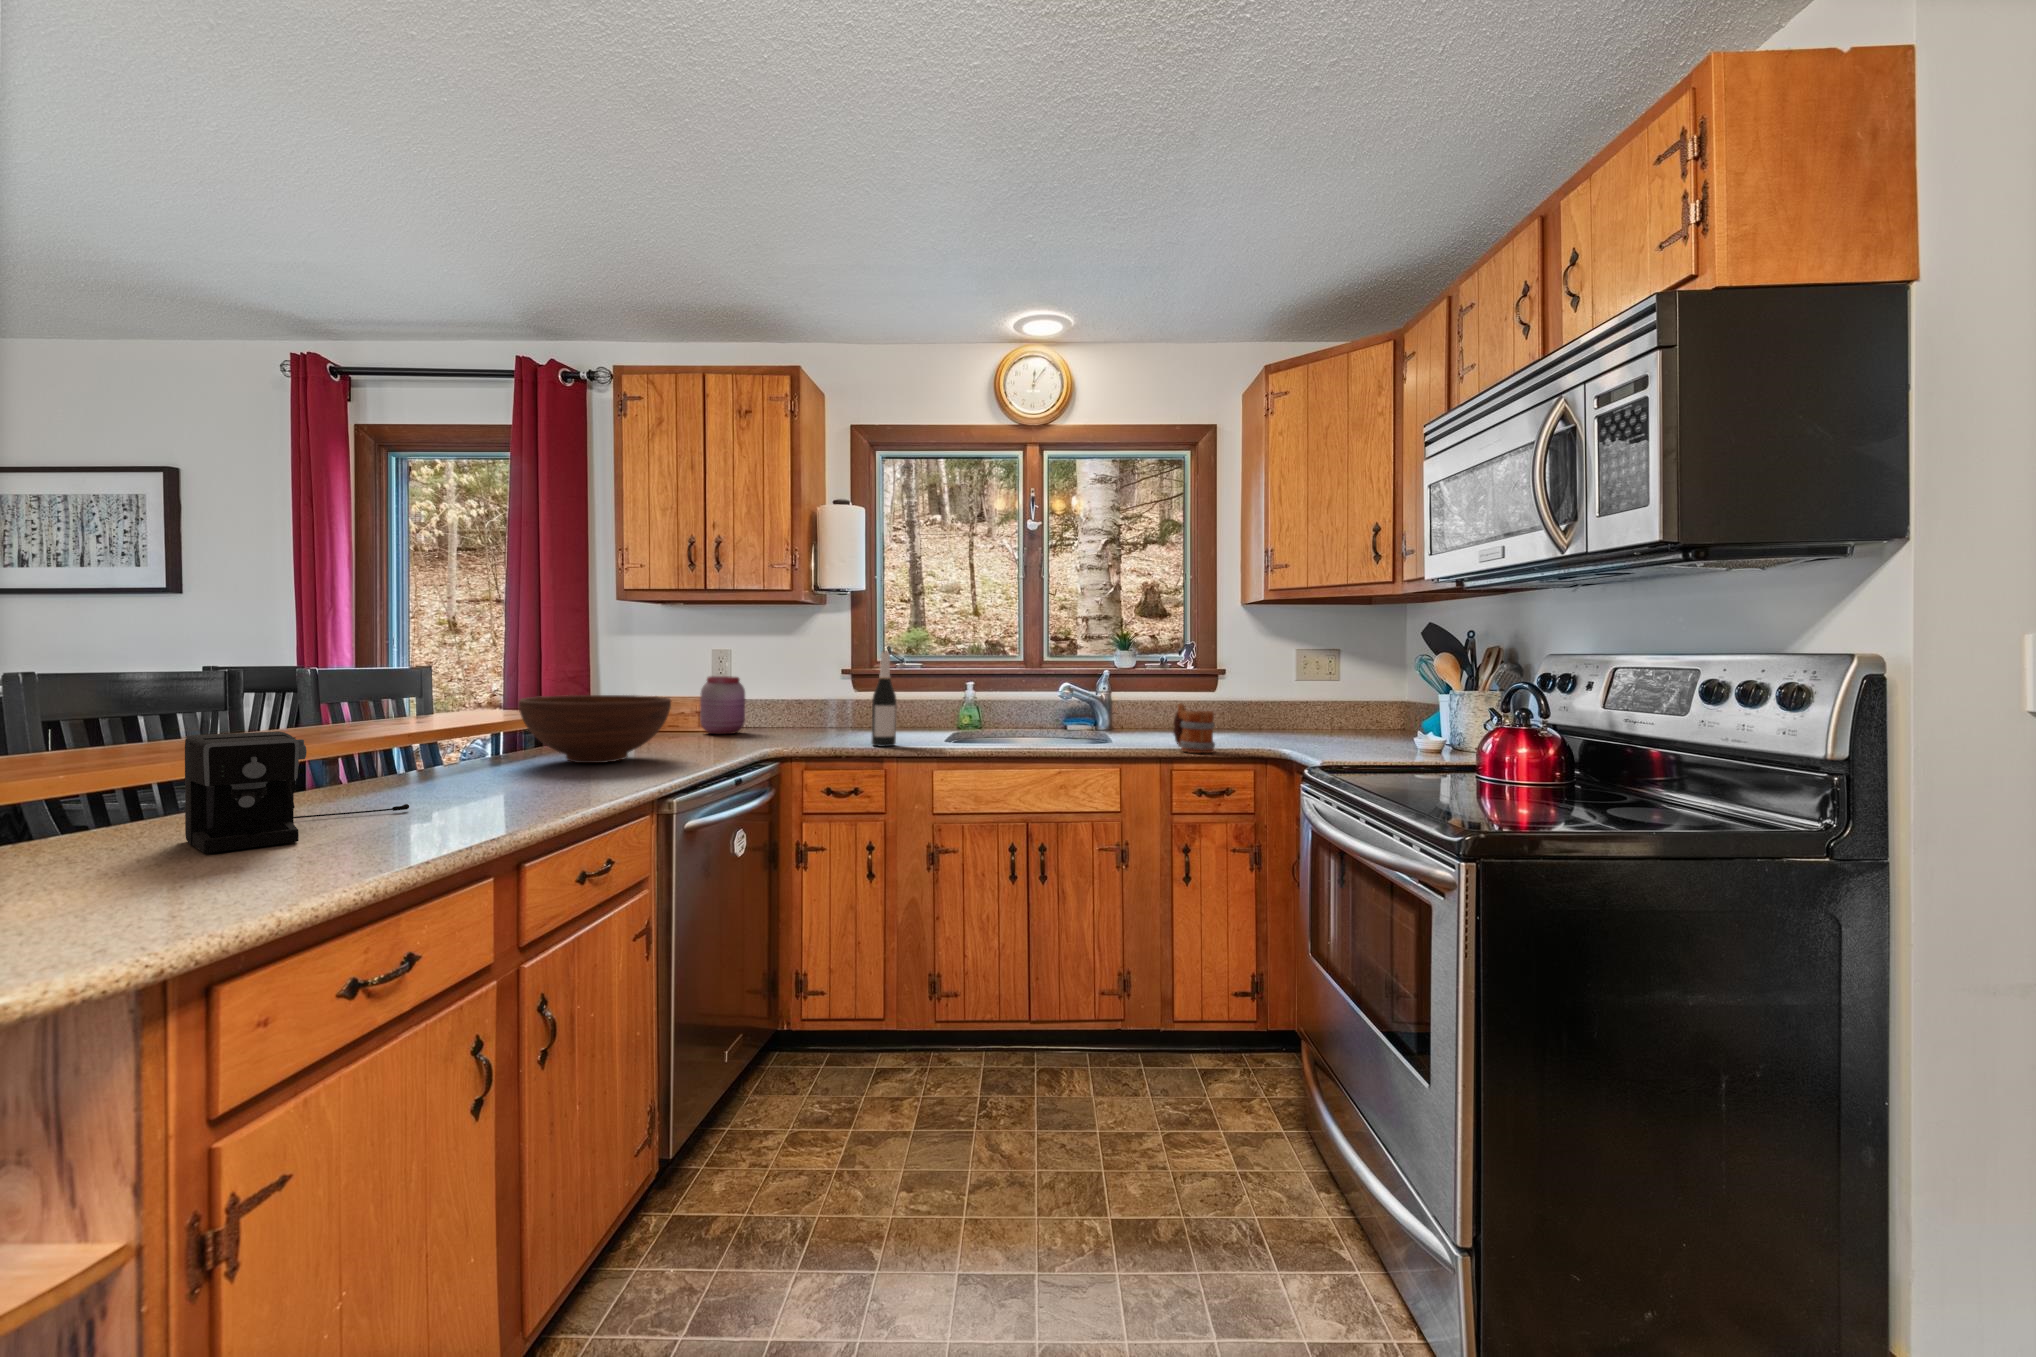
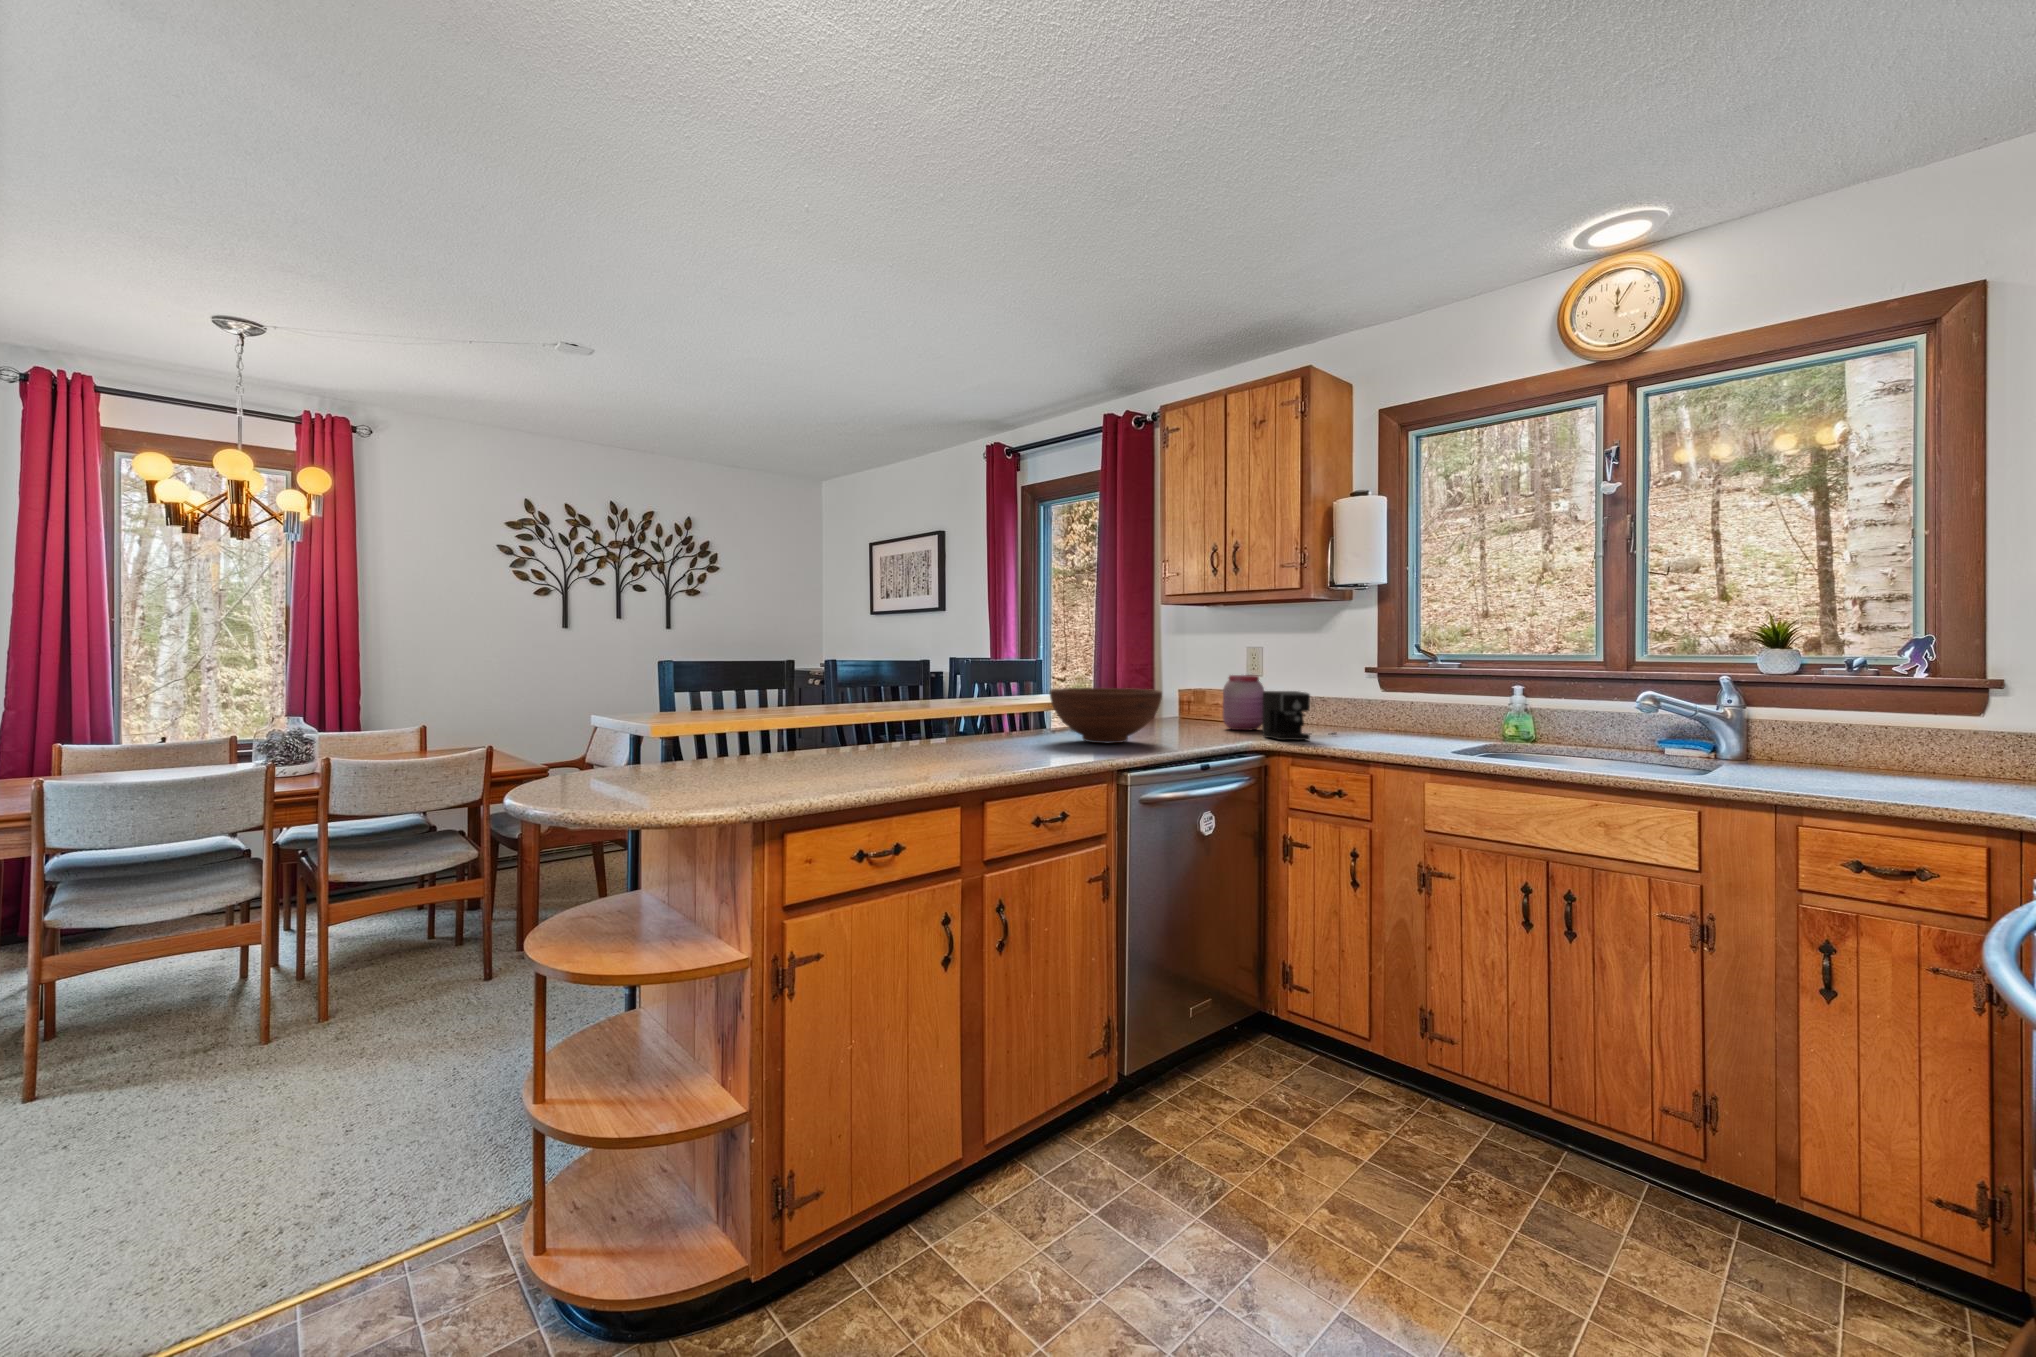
wine bottle: present [871,652,897,747] -> none [1367,647,1396,750]
mug: present [1173,703,1215,753] -> none [1827,715,1909,793]
coffee maker: present [185,731,409,853] -> present [1262,691,1336,740]

